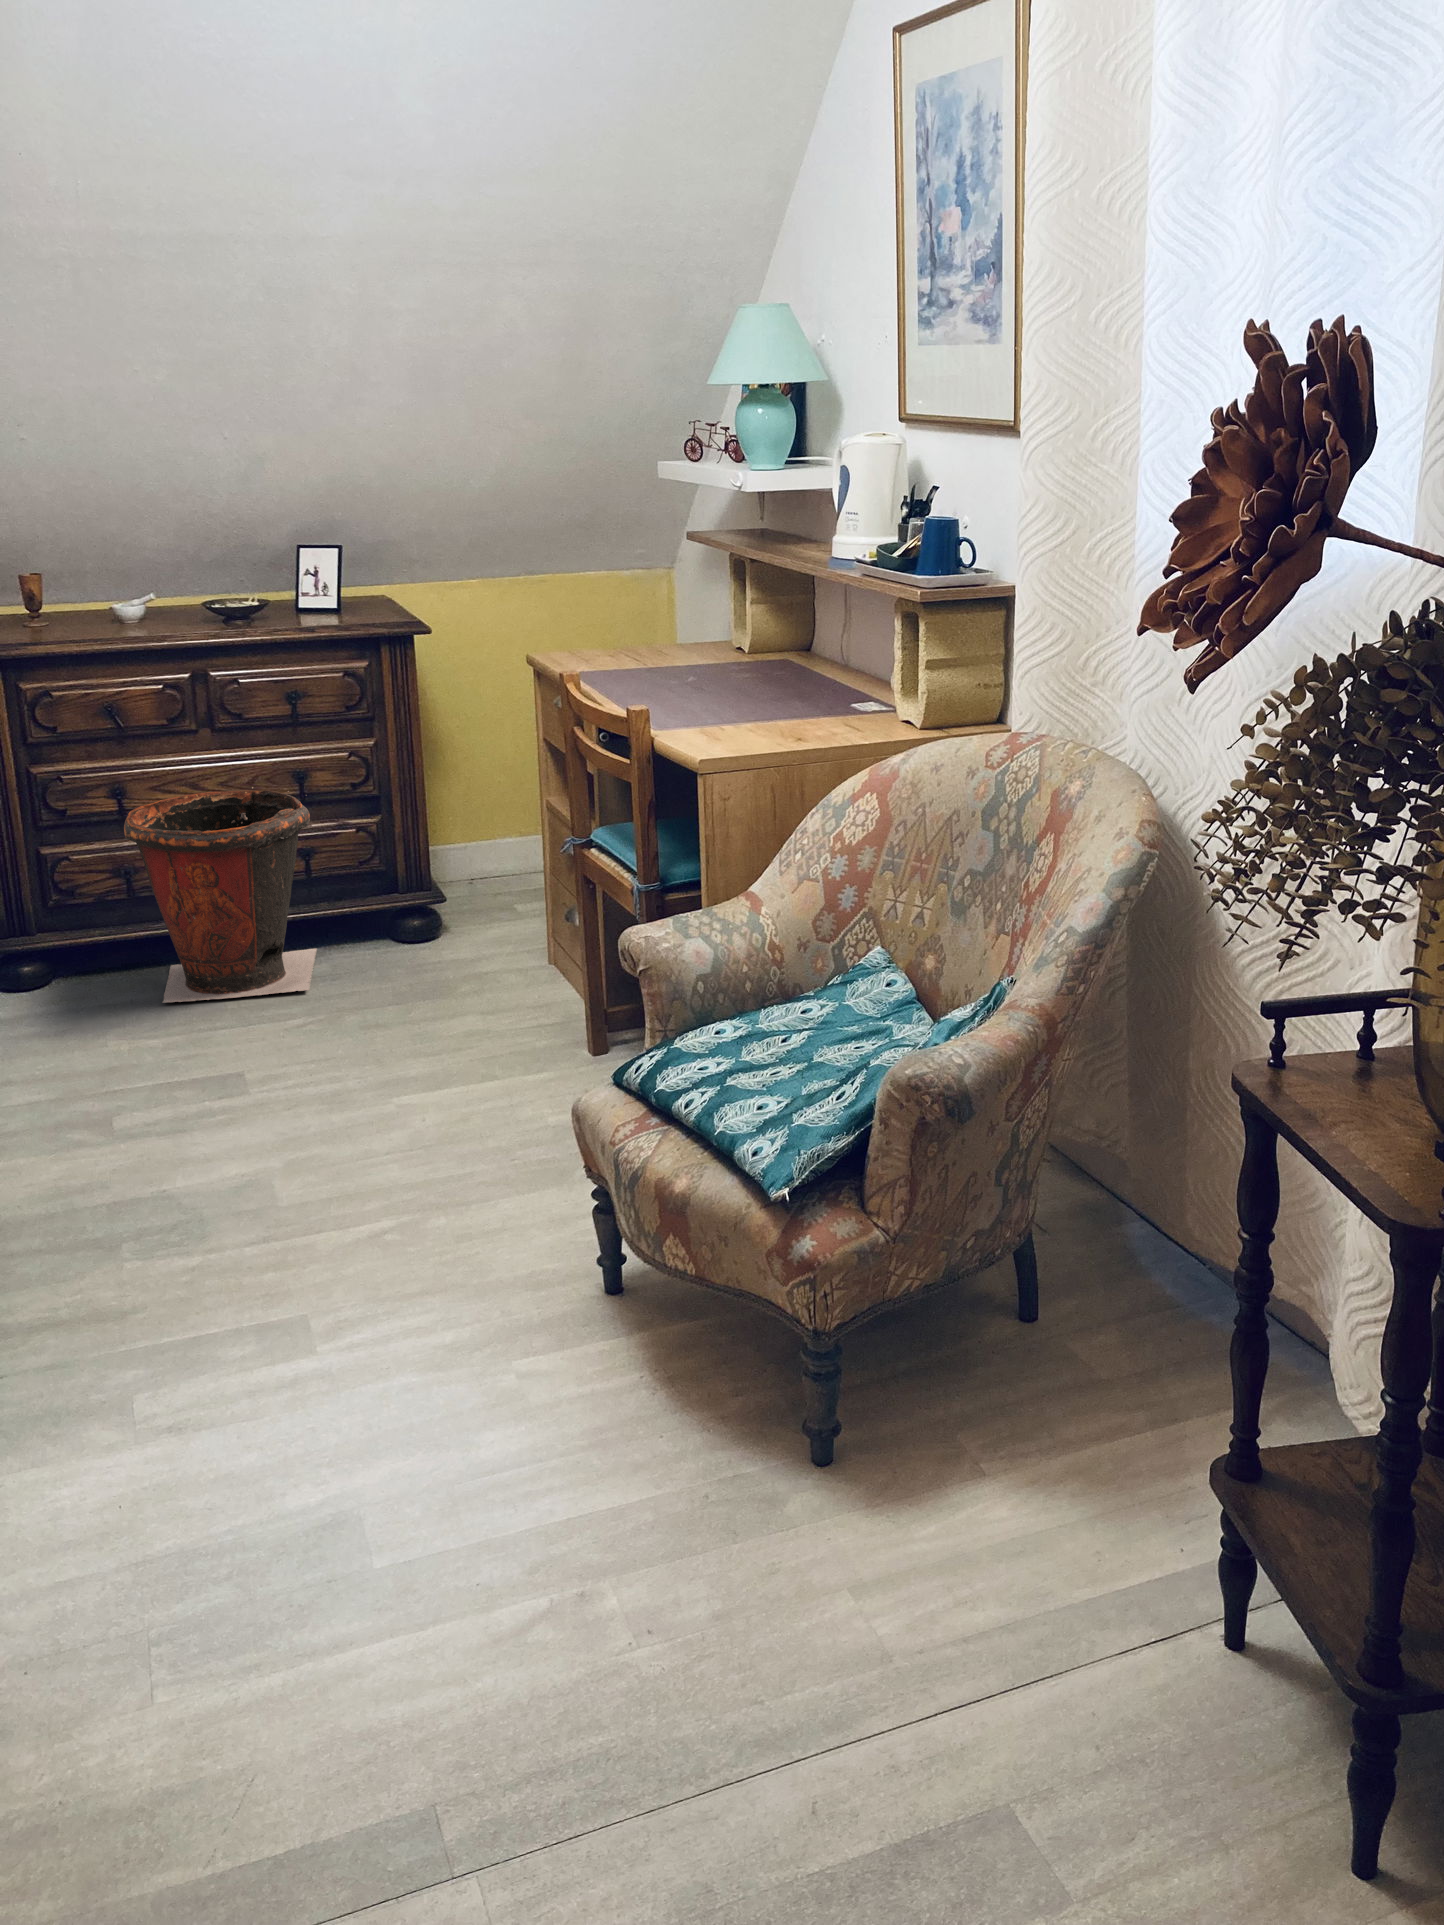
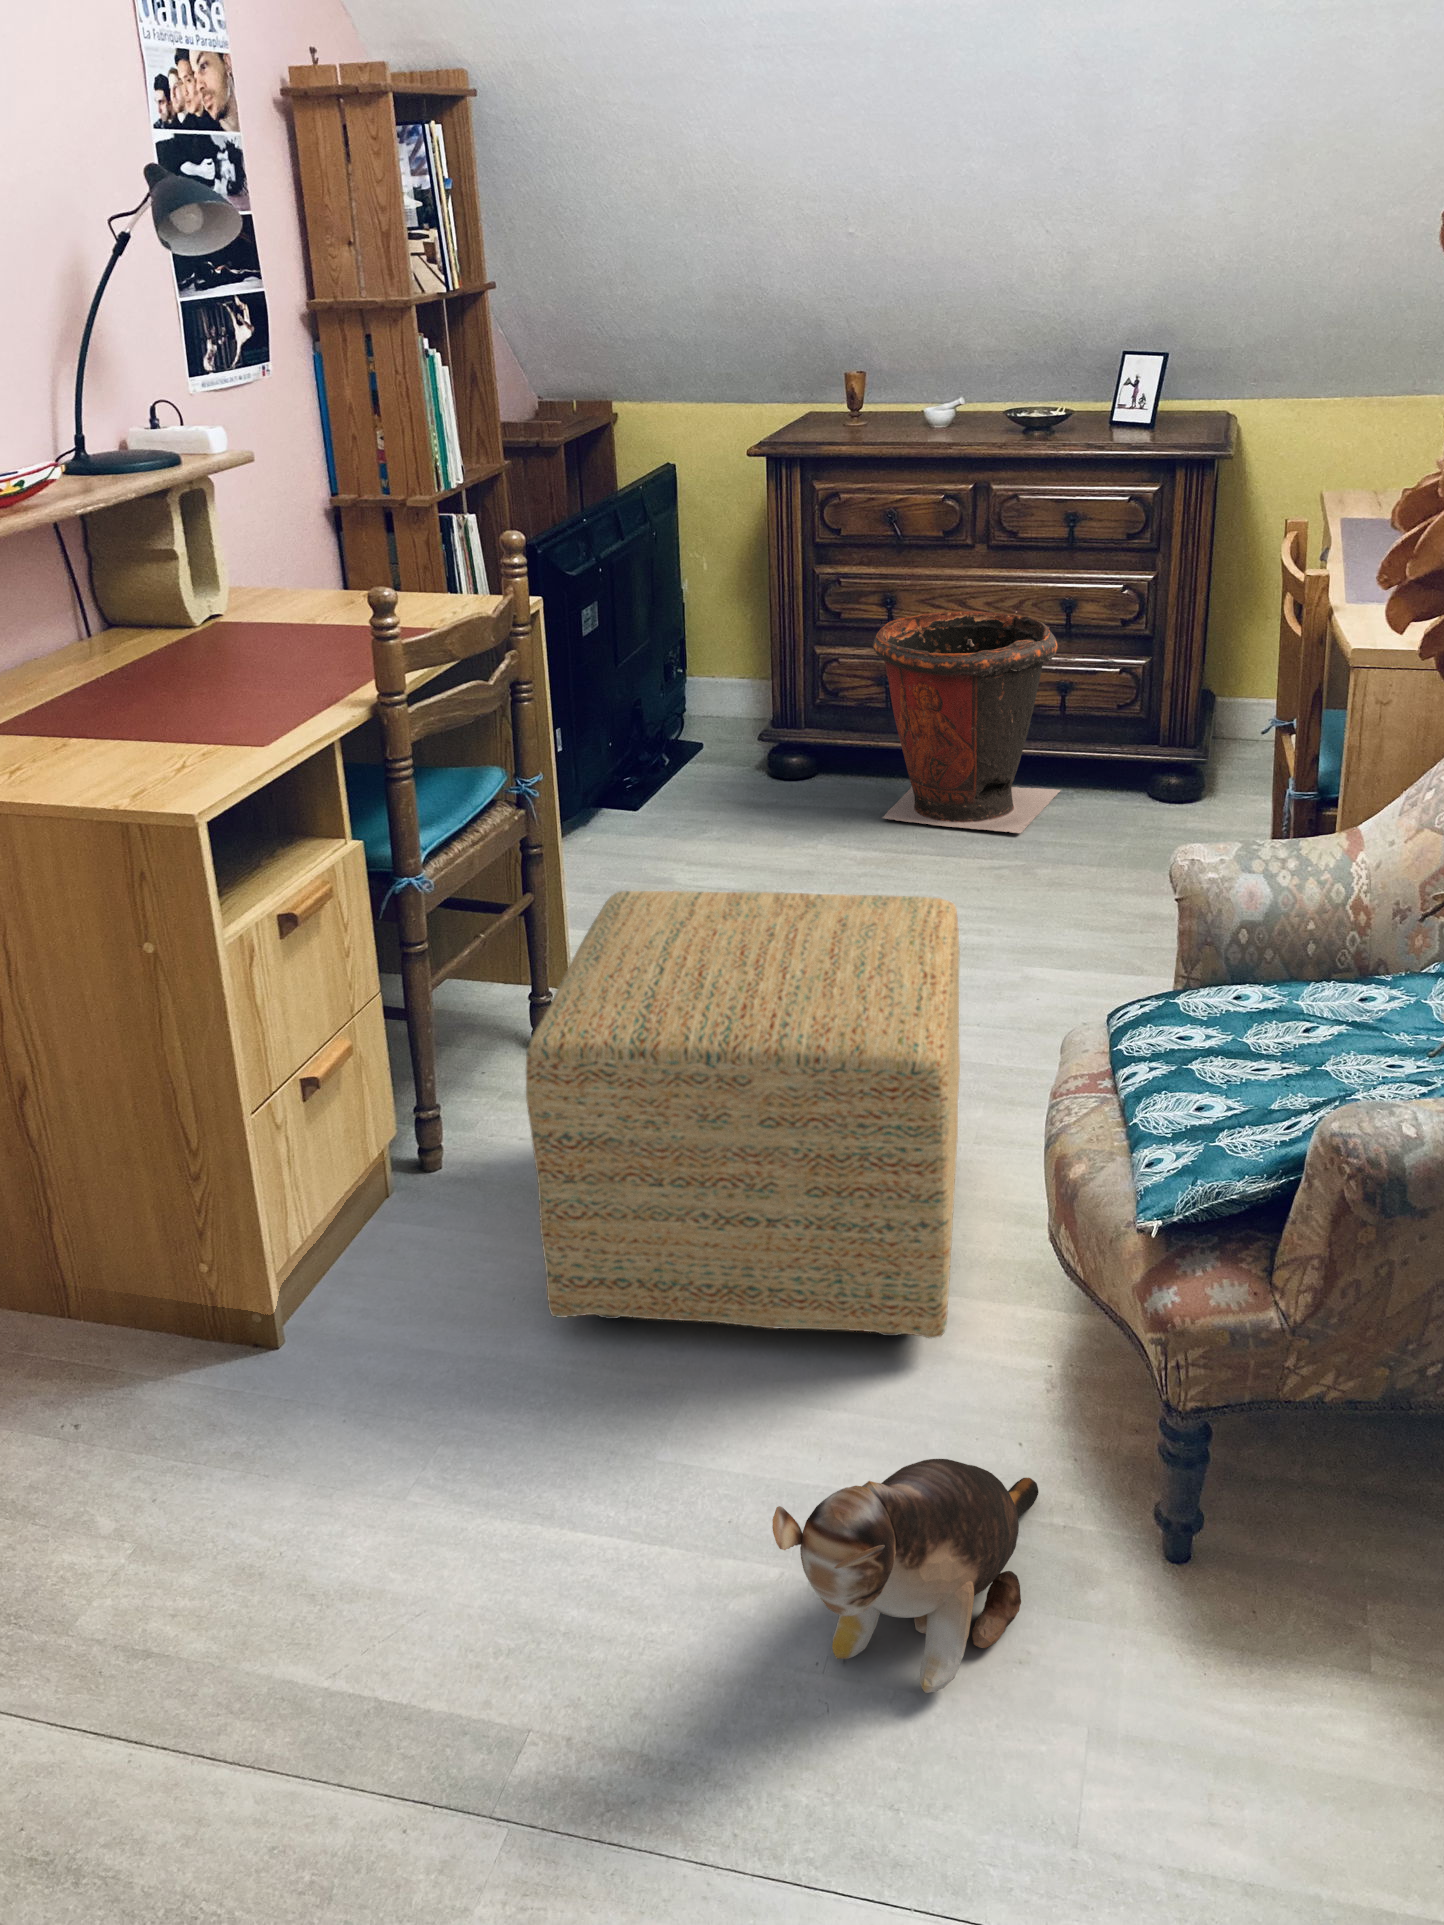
ottoman: none [100,1016,563,1491] -> present [526,891,960,1338]
plush toy: none [623,1433,758,1629] -> present [772,1459,1039,1693]

